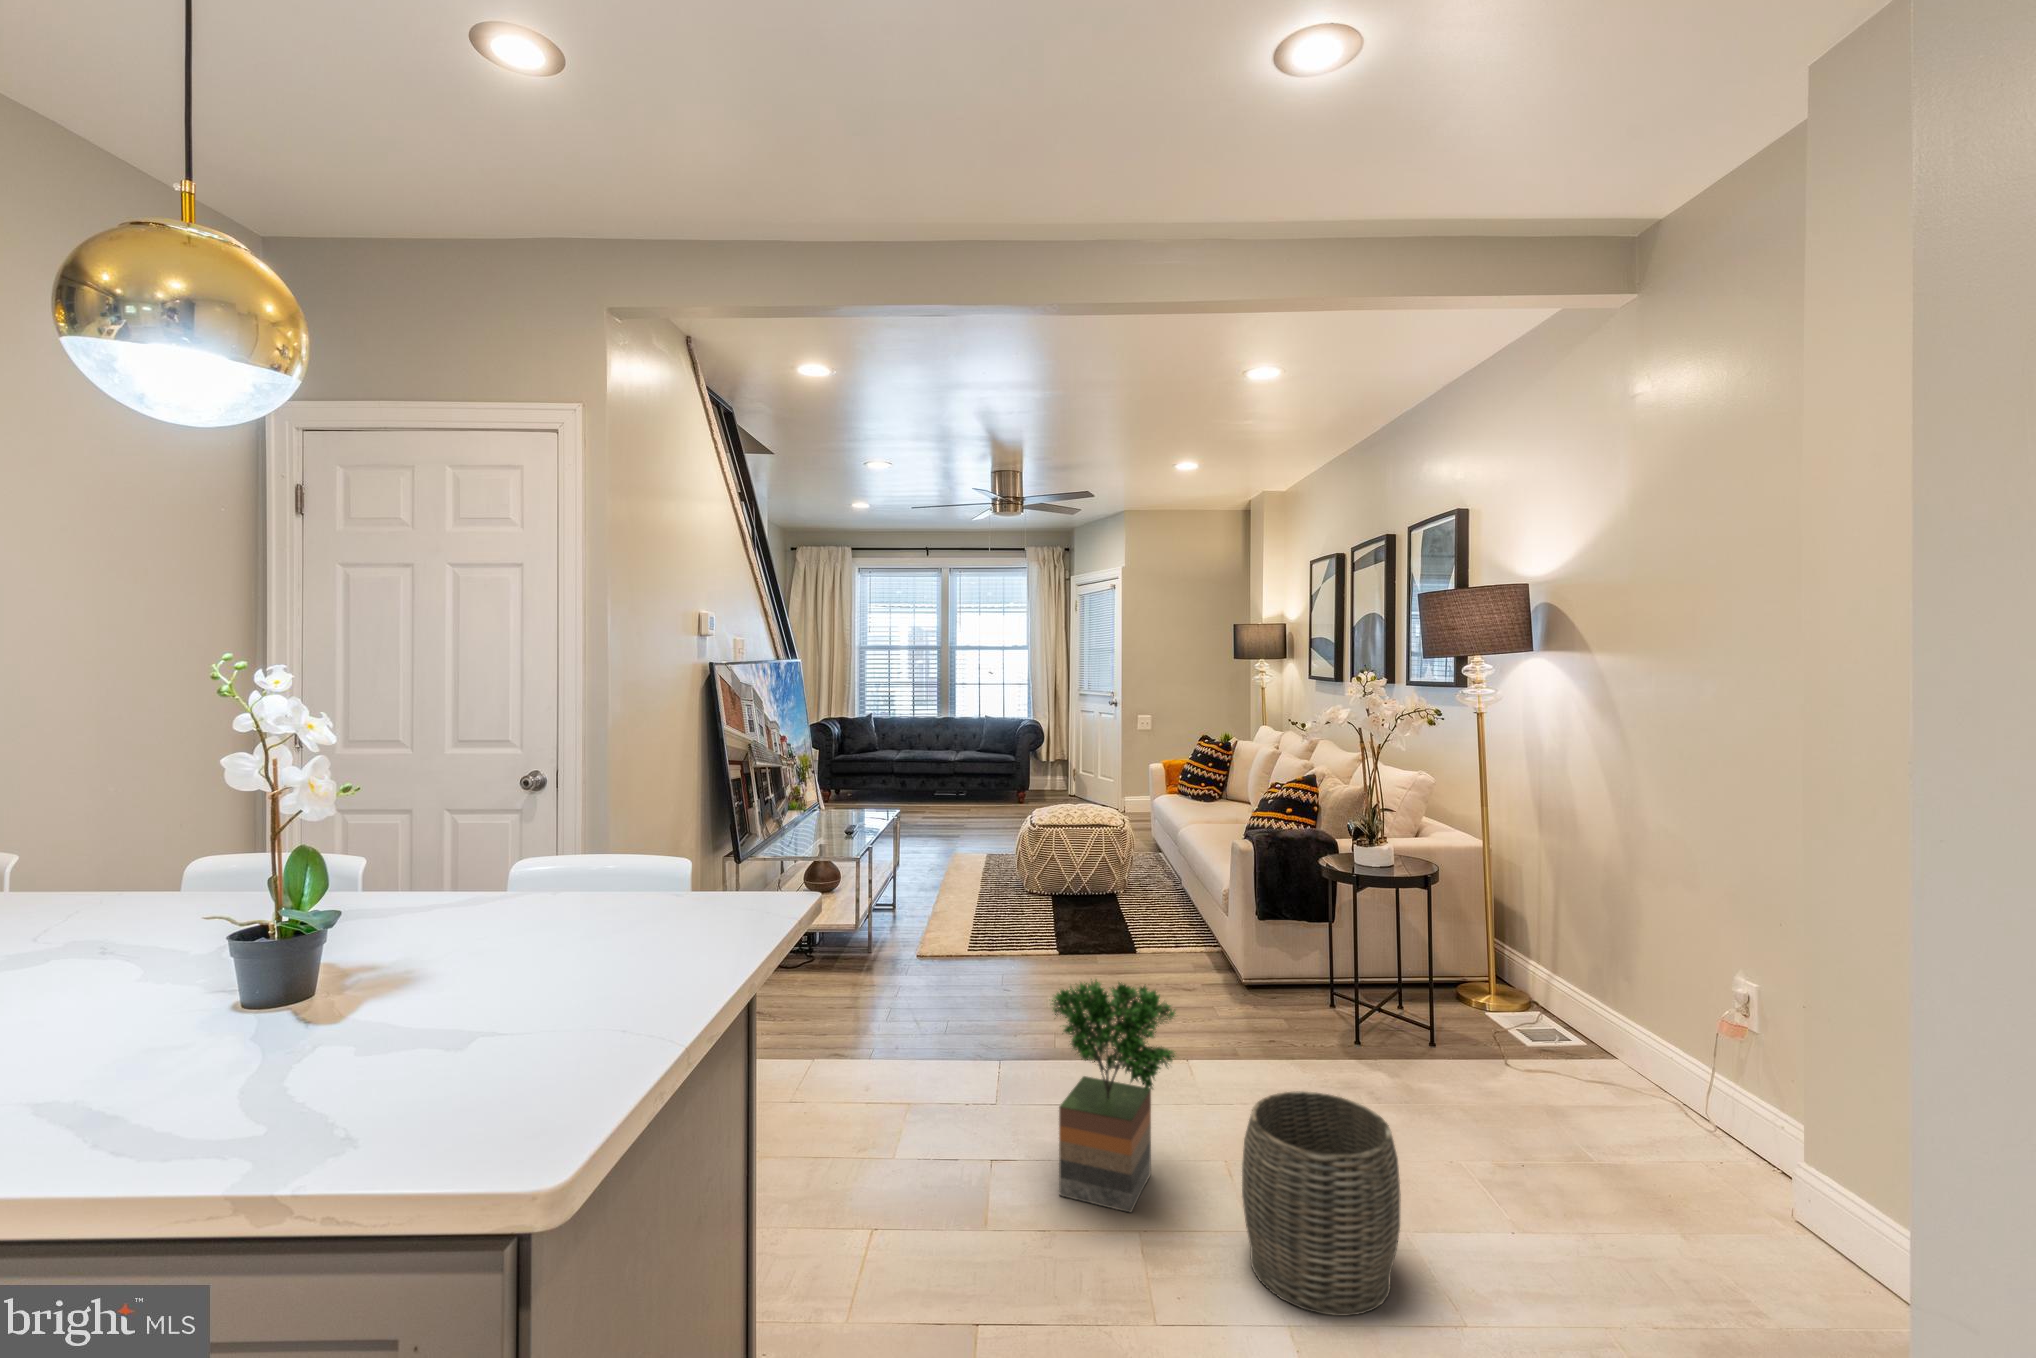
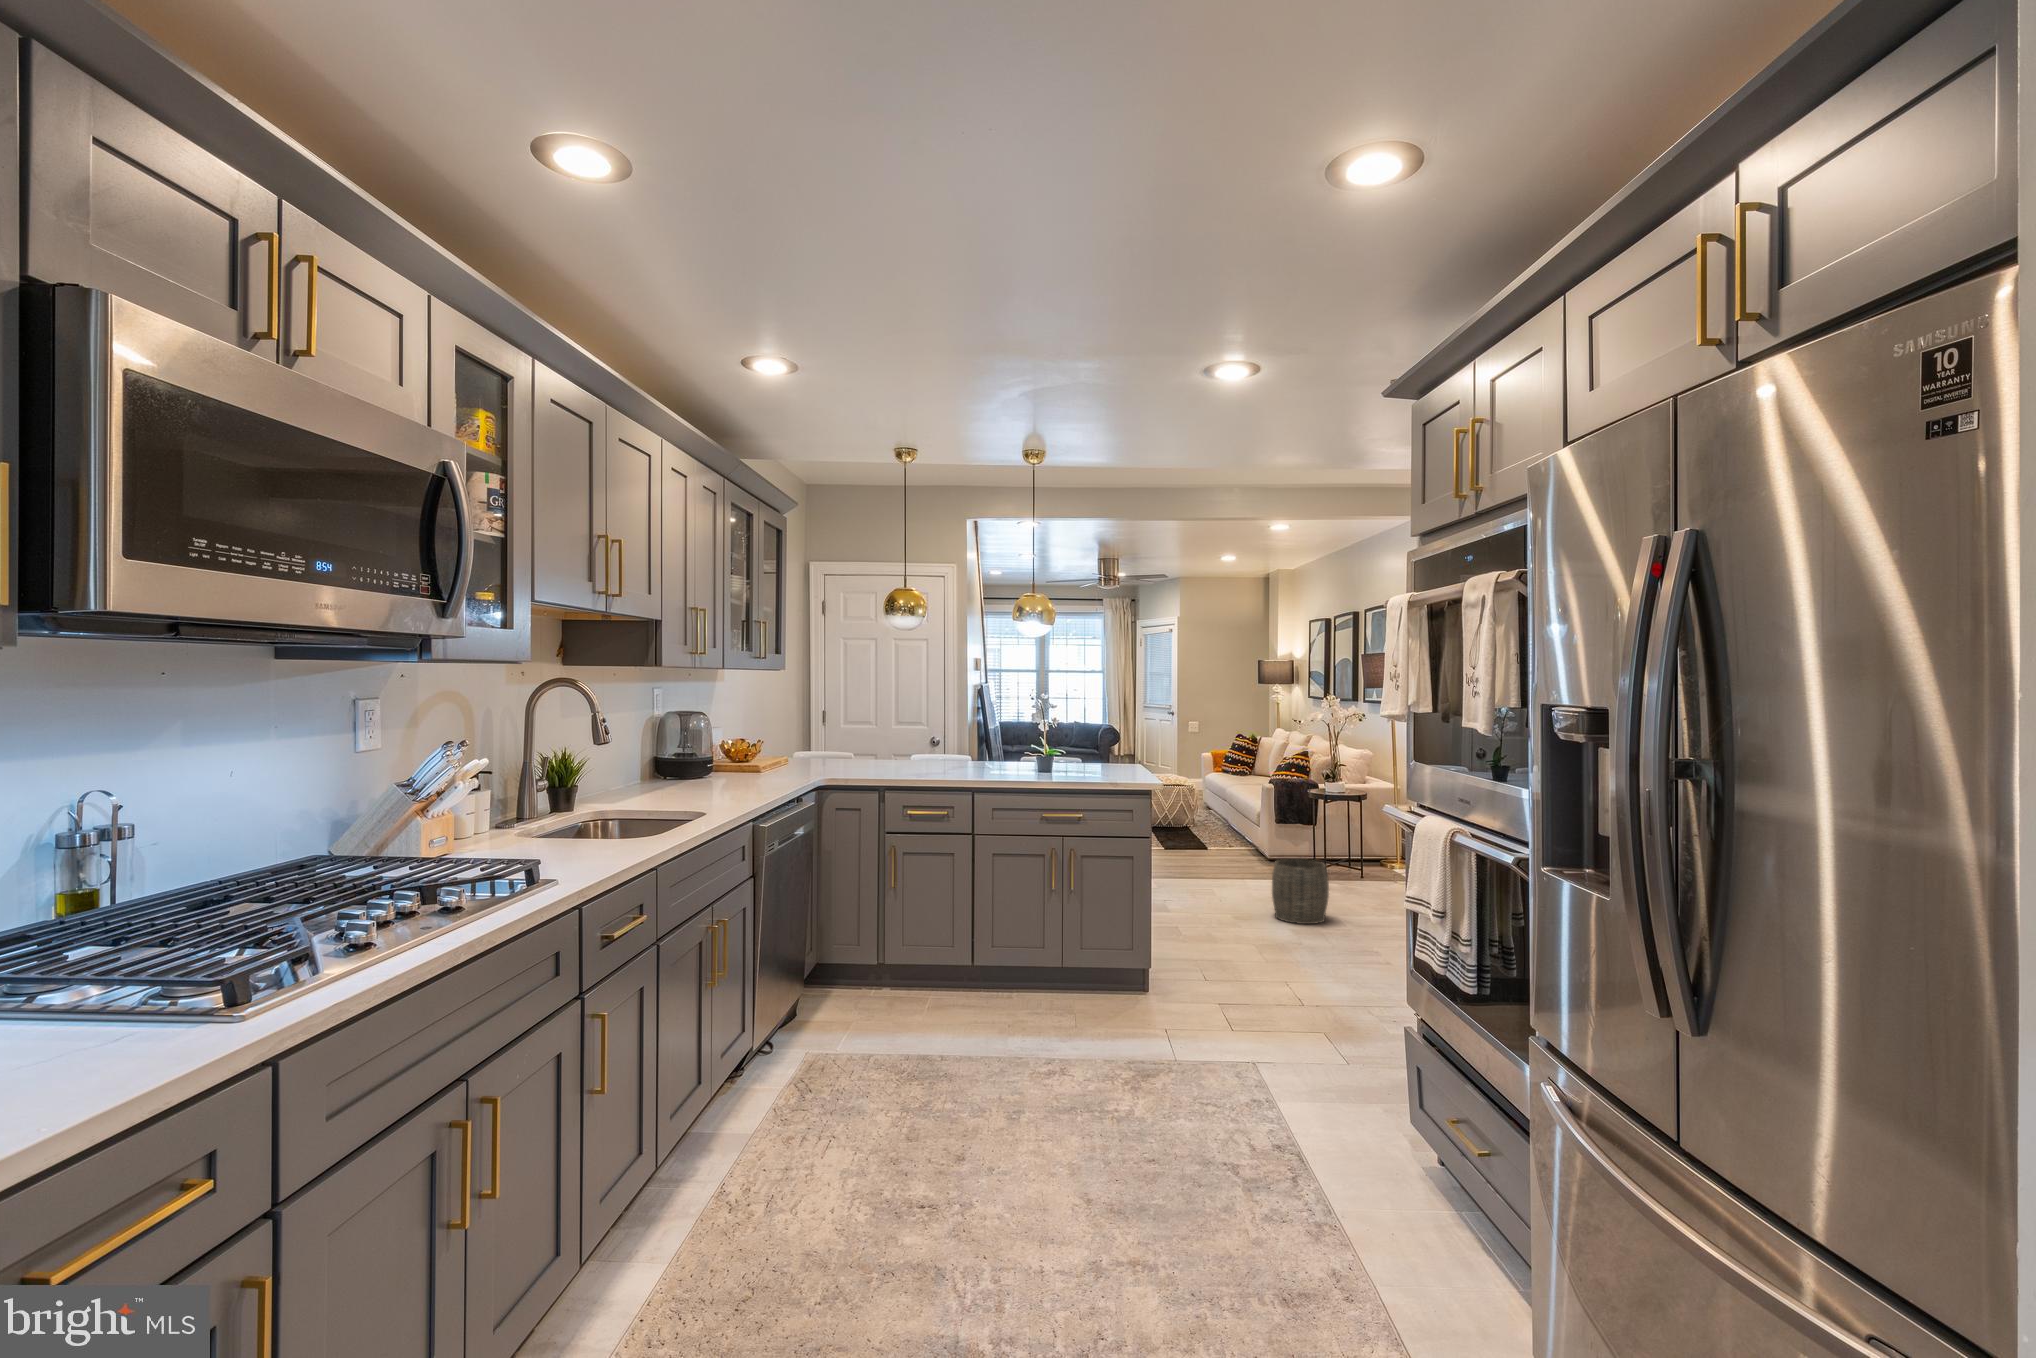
potted tree: present [1052,979,1175,1213] -> none [1192,823,1247,909]

